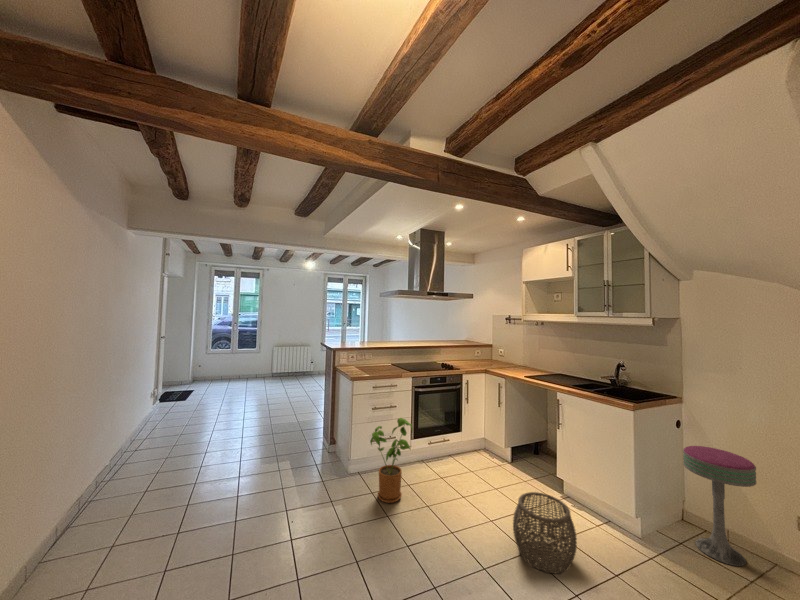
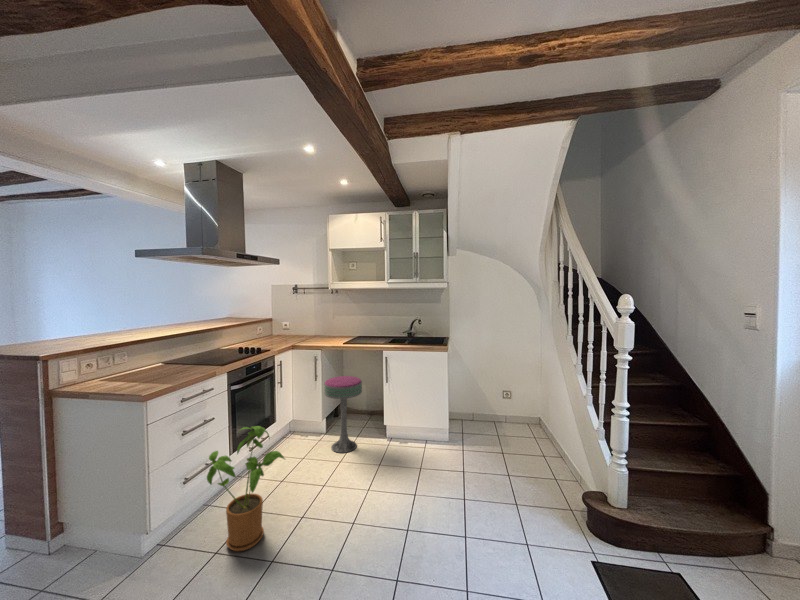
bar stool: present [683,446,756,566] -> present [324,376,362,453]
woven basket: present [513,492,577,574] -> none [398,438,449,502]

